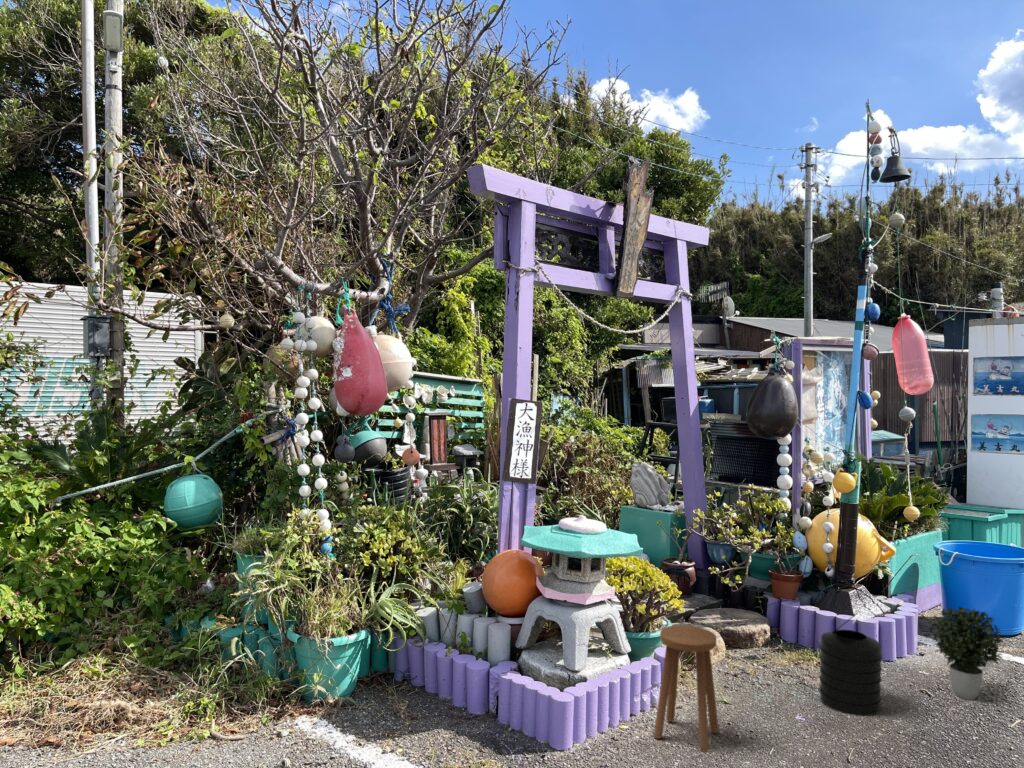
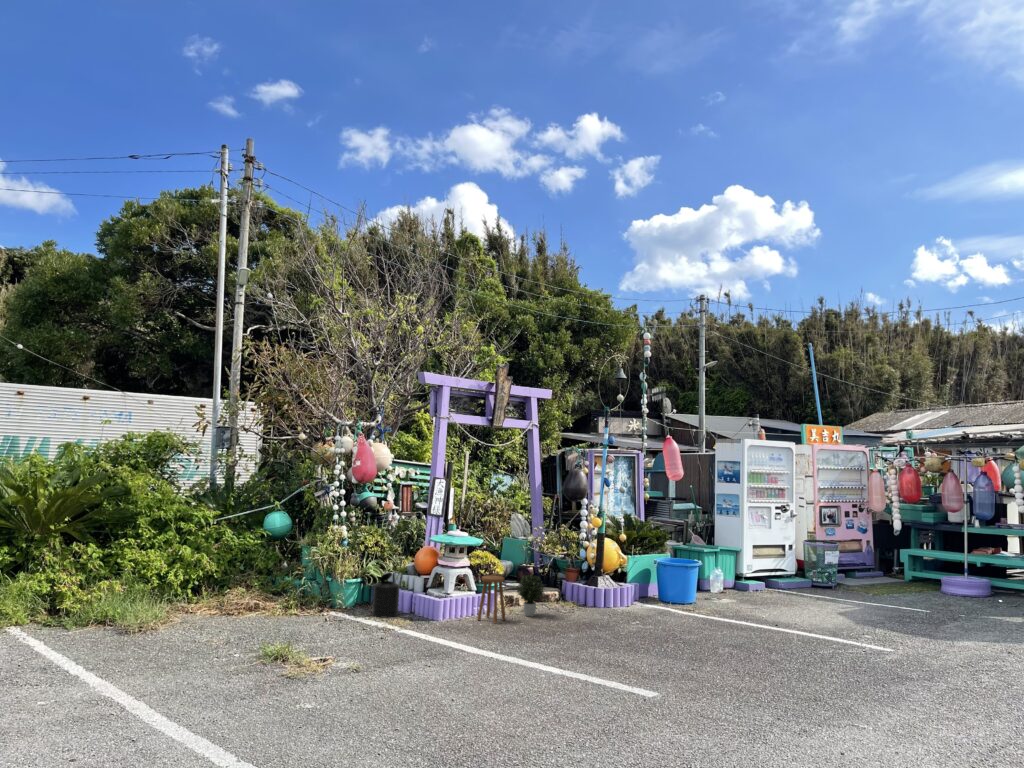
potted plant: present [933,607,1002,700] -> present [517,575,544,617]
trash can: present [820,614,882,716] -> present [373,572,399,617]

